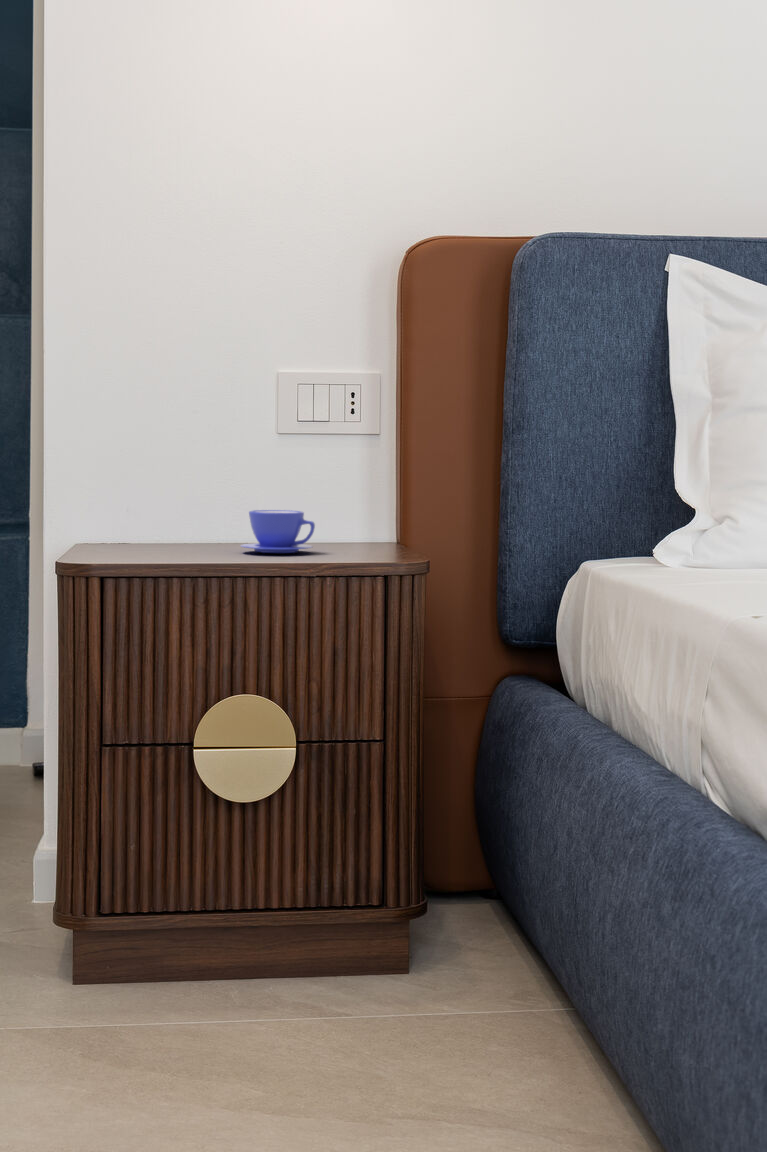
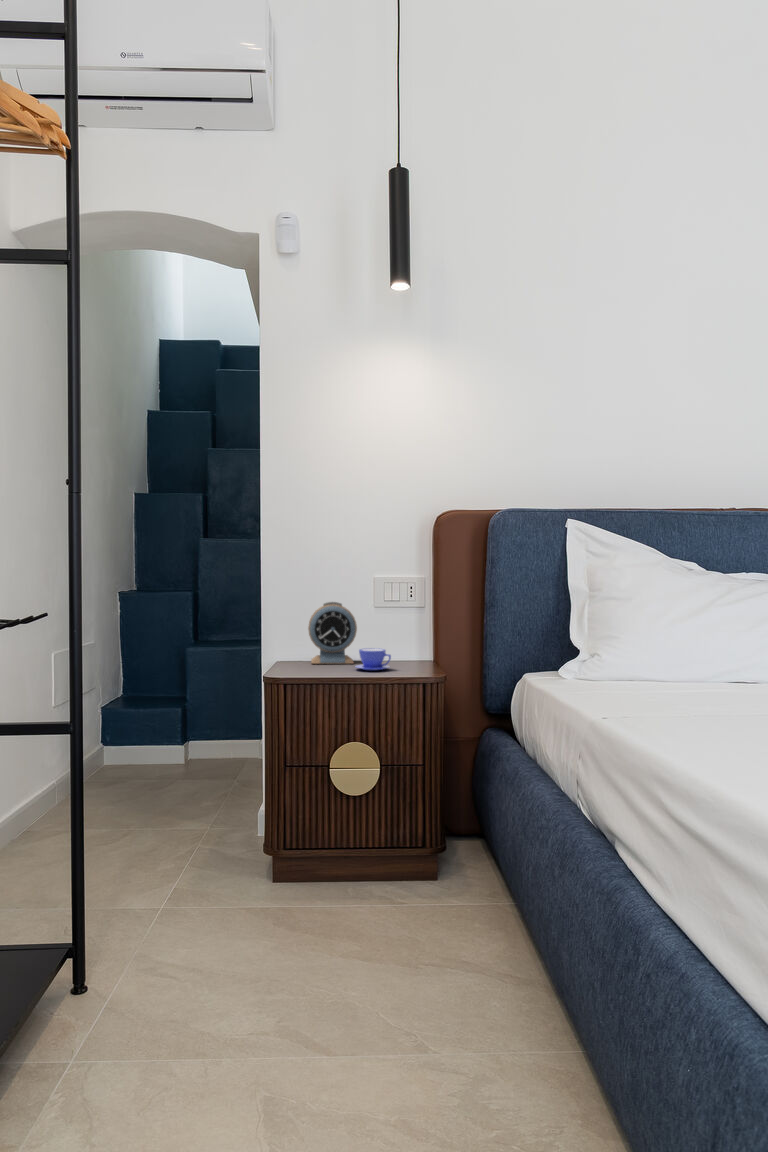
alarm clock: none [140,419,241,544] -> present [308,602,357,664]

